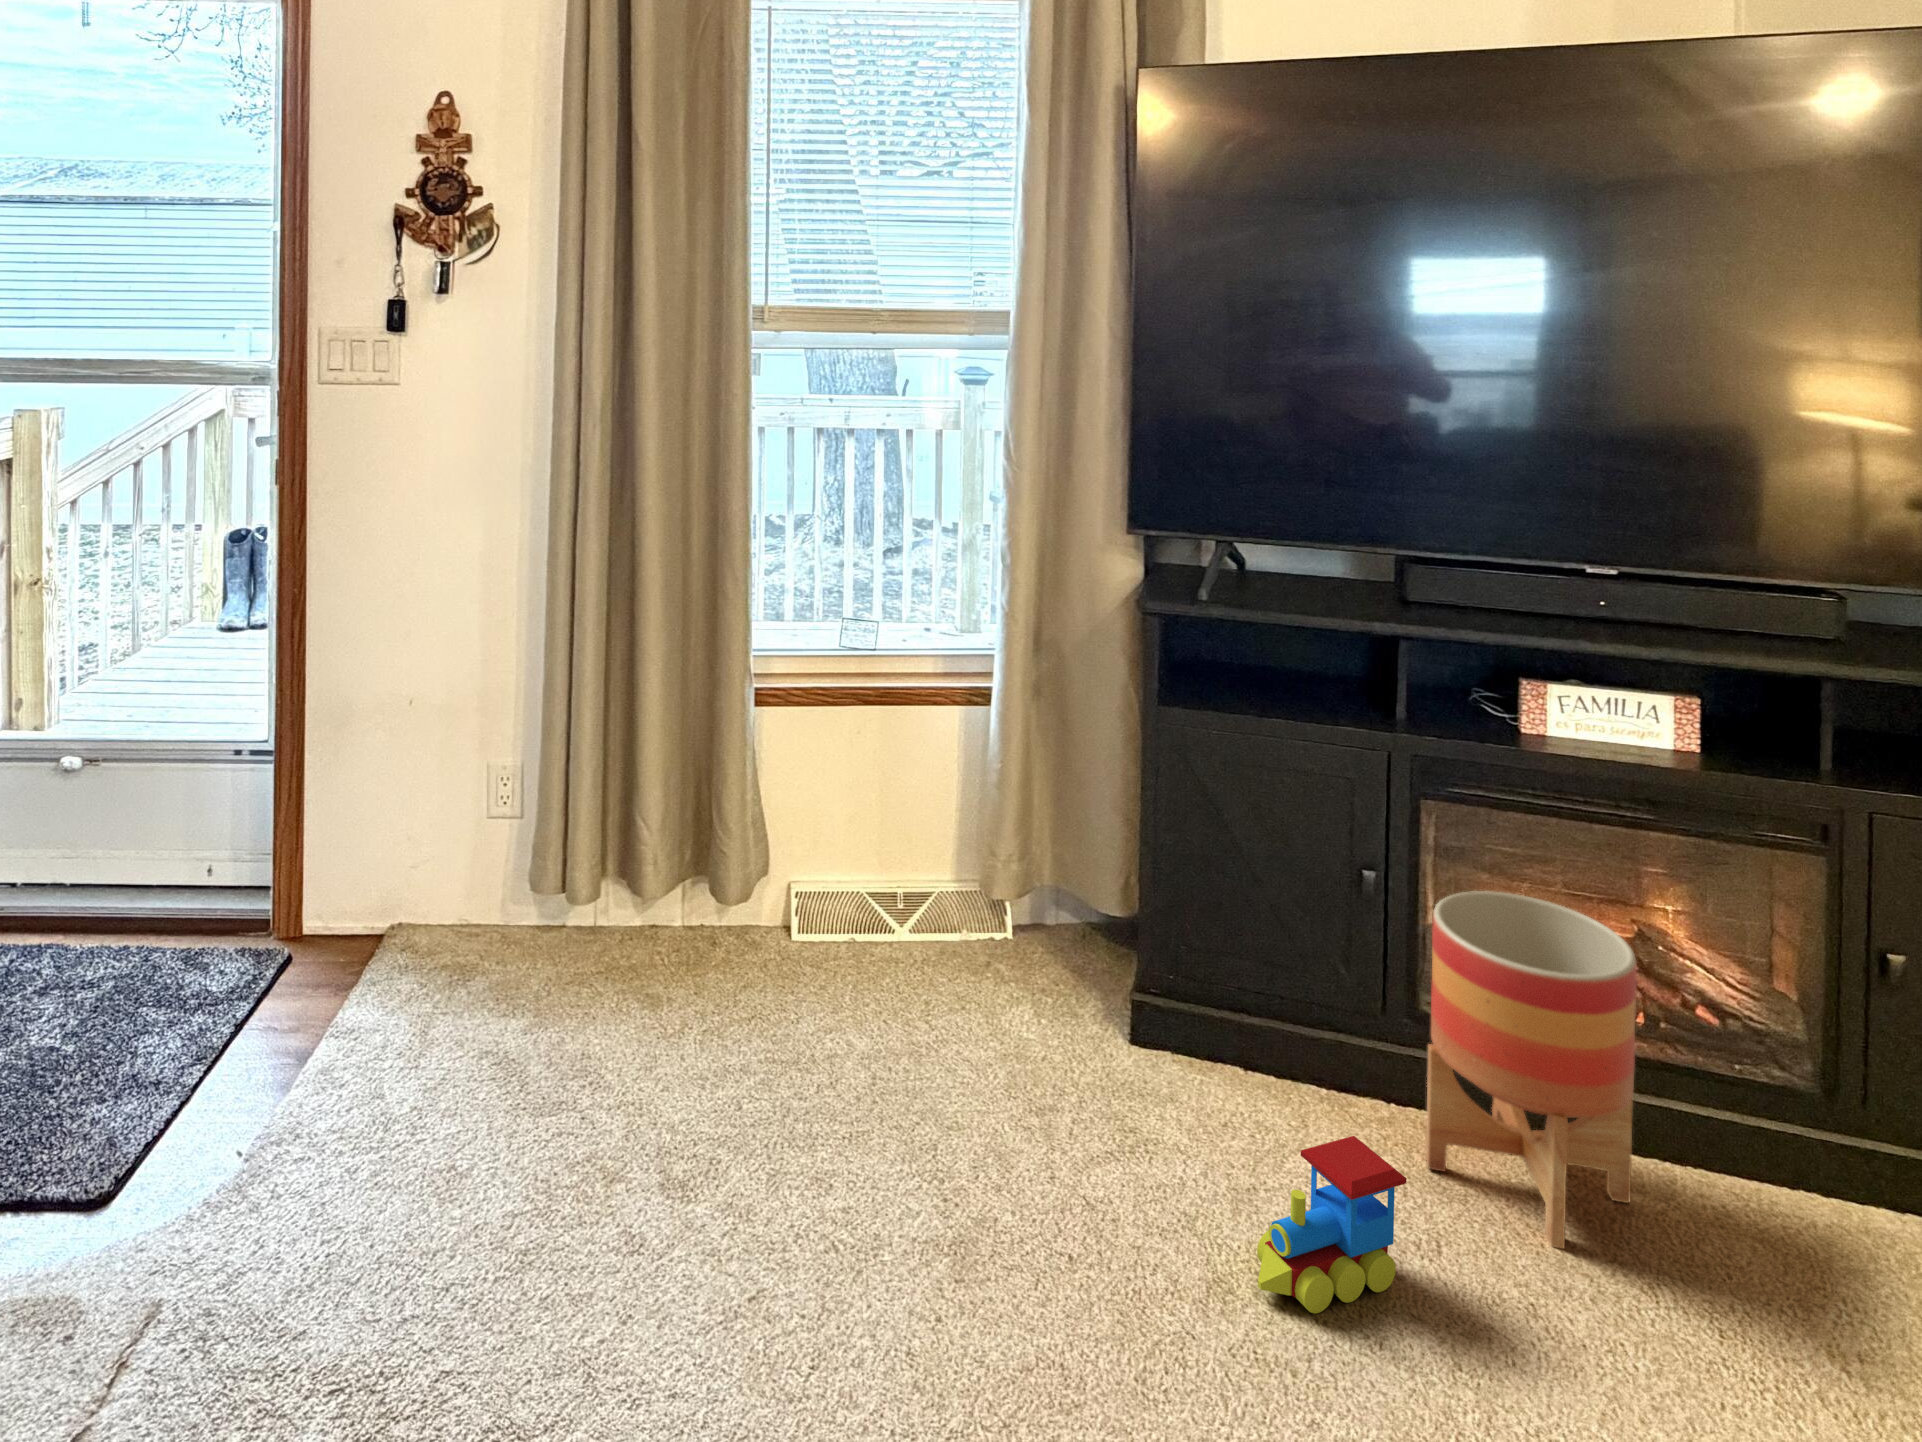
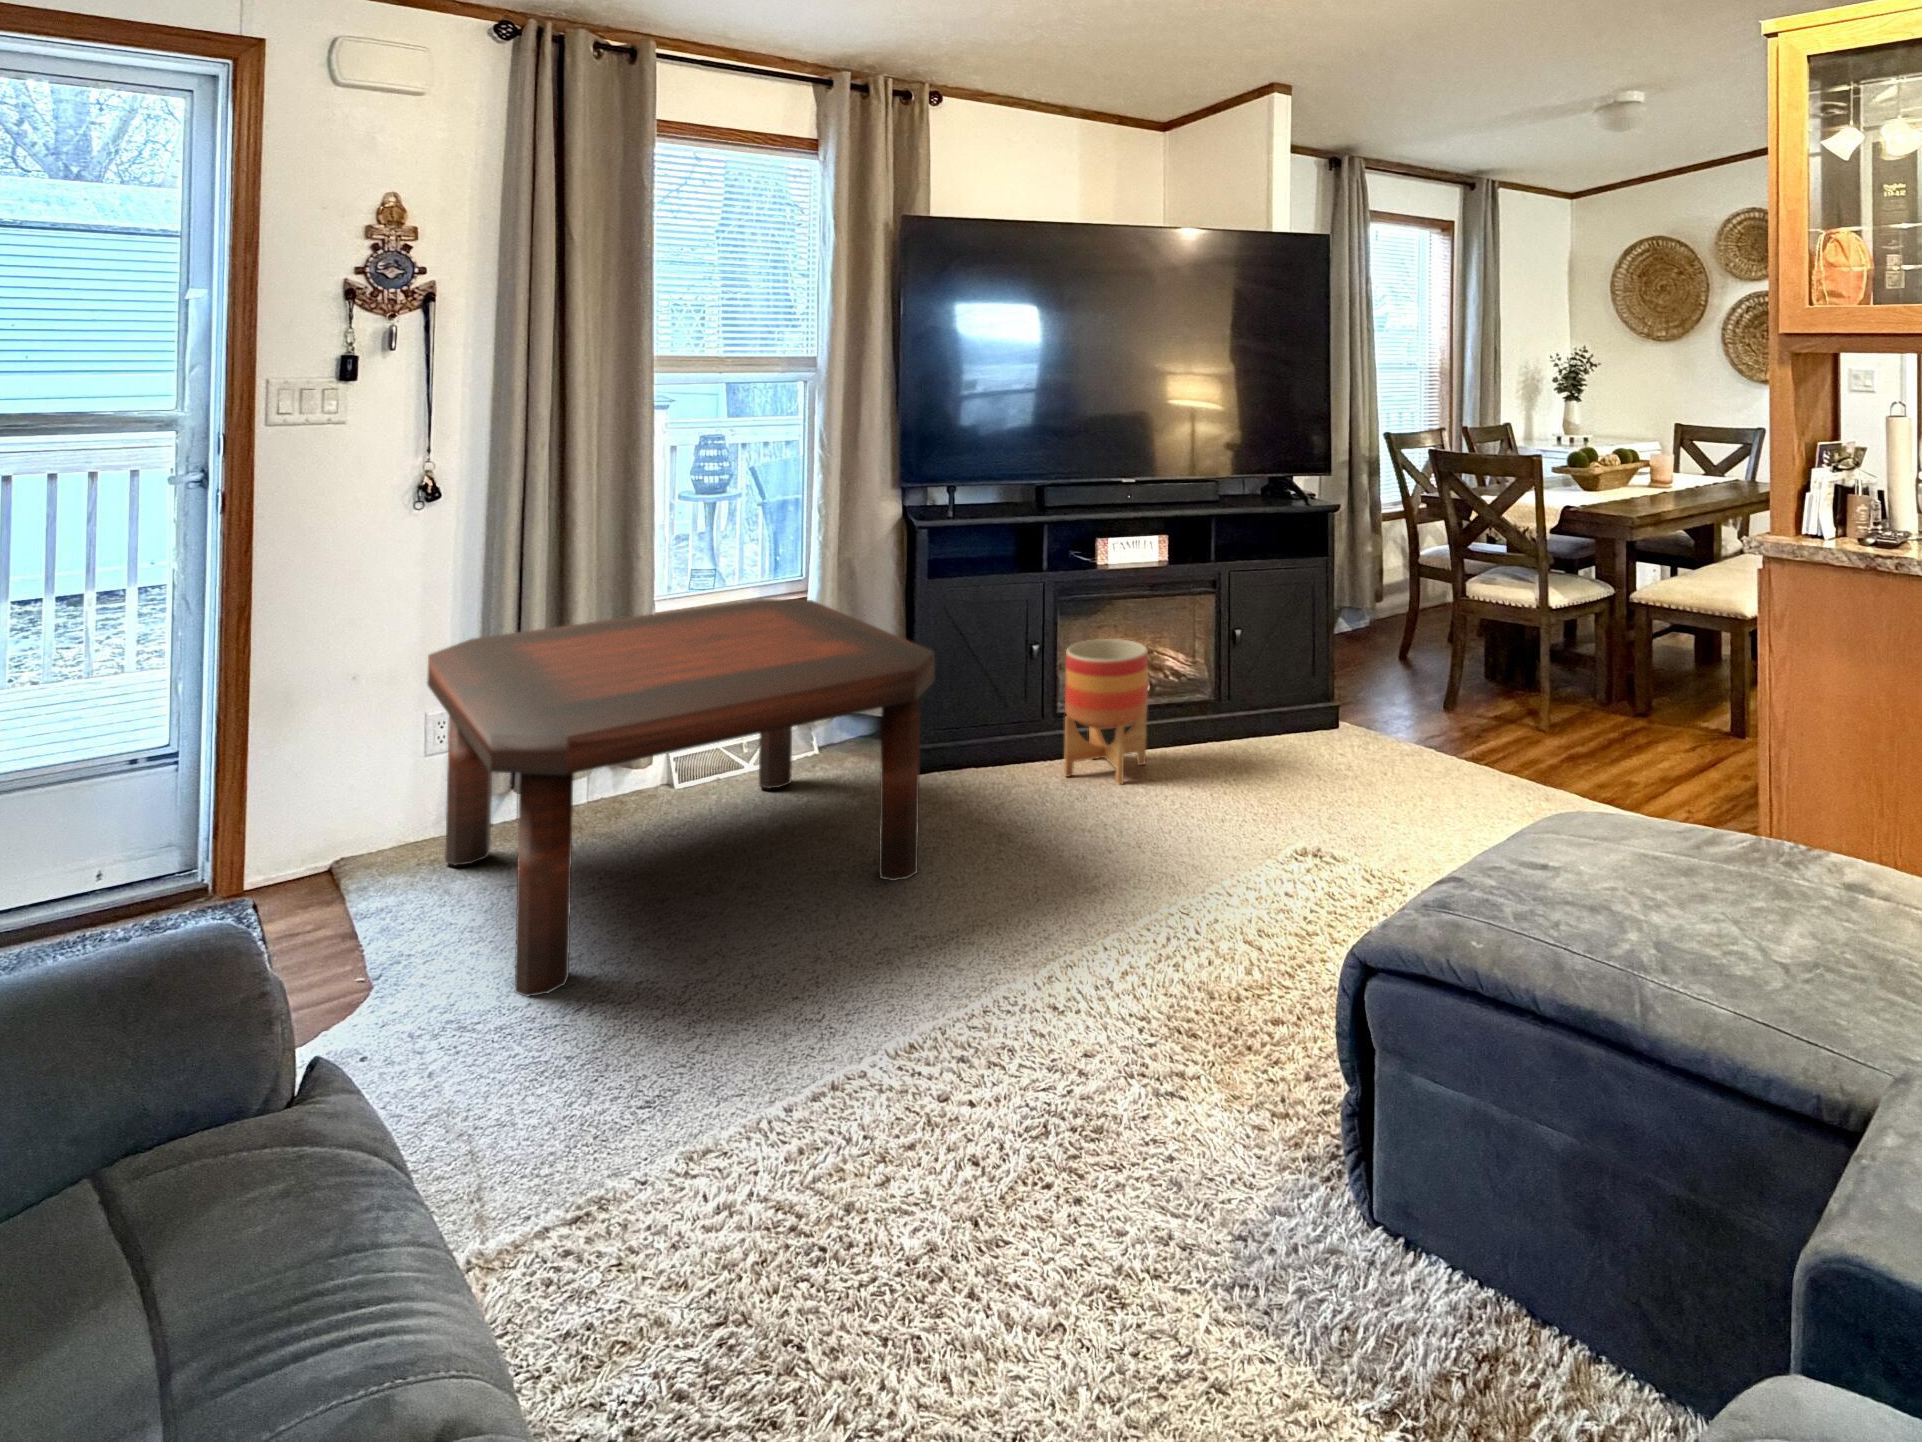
coffee table: none [301,683,1089,1364] -> present [427,599,935,997]
toy train: present [1257,1136,1407,1313] -> none [1003,754,1066,829]

